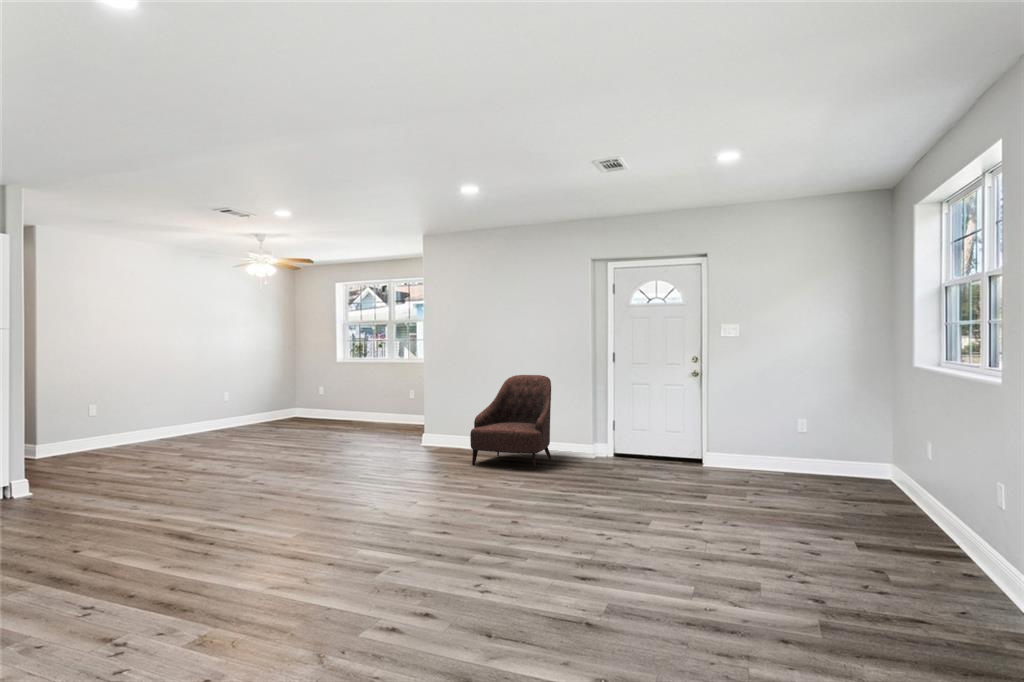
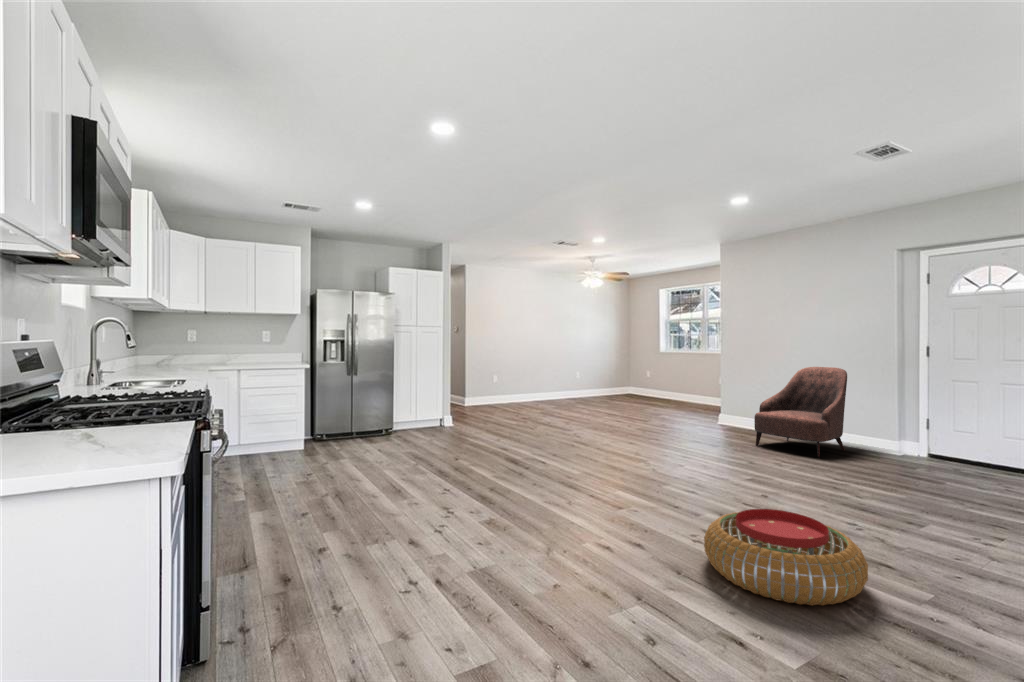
pouf: none [503,536,657,635] -> present [704,509,868,605]

